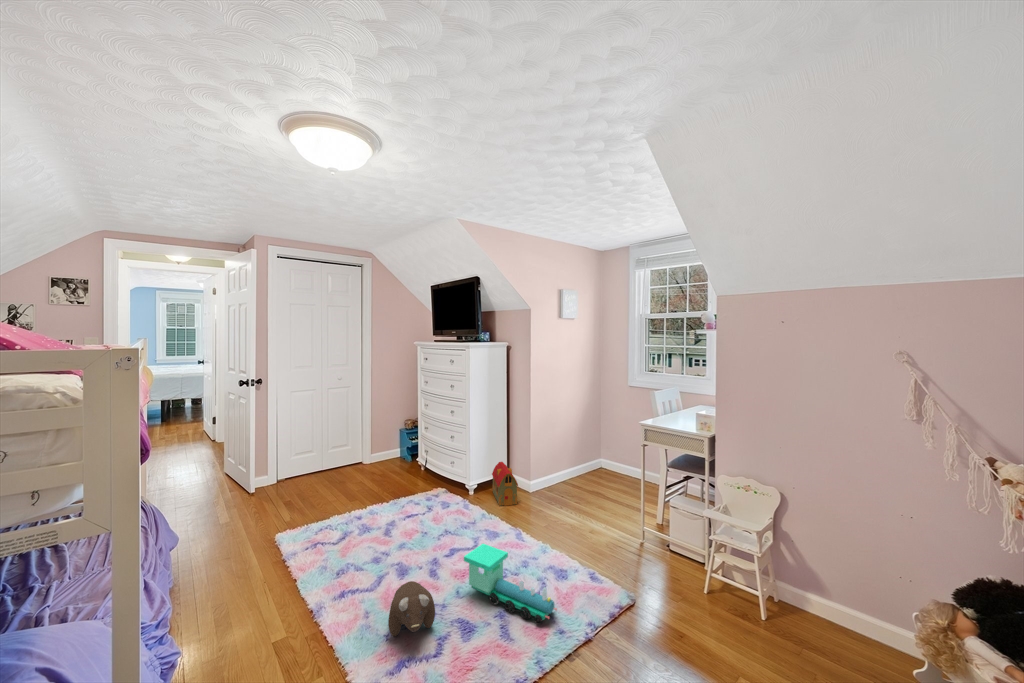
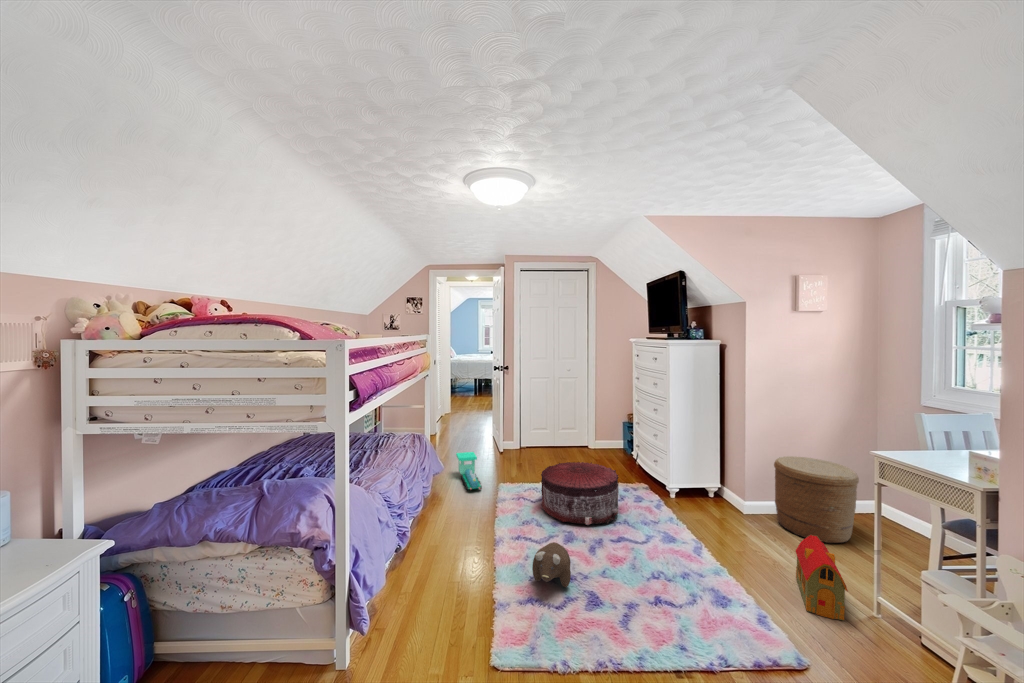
woven basket: none [551,434,606,500] -> present [774,456,859,543]
toy house: present [492,462,518,506] -> present [796,535,848,620]
pouf: none [346,478,438,555] -> present [541,462,619,525]
toy train: present [464,544,557,624] -> present [456,452,482,491]

